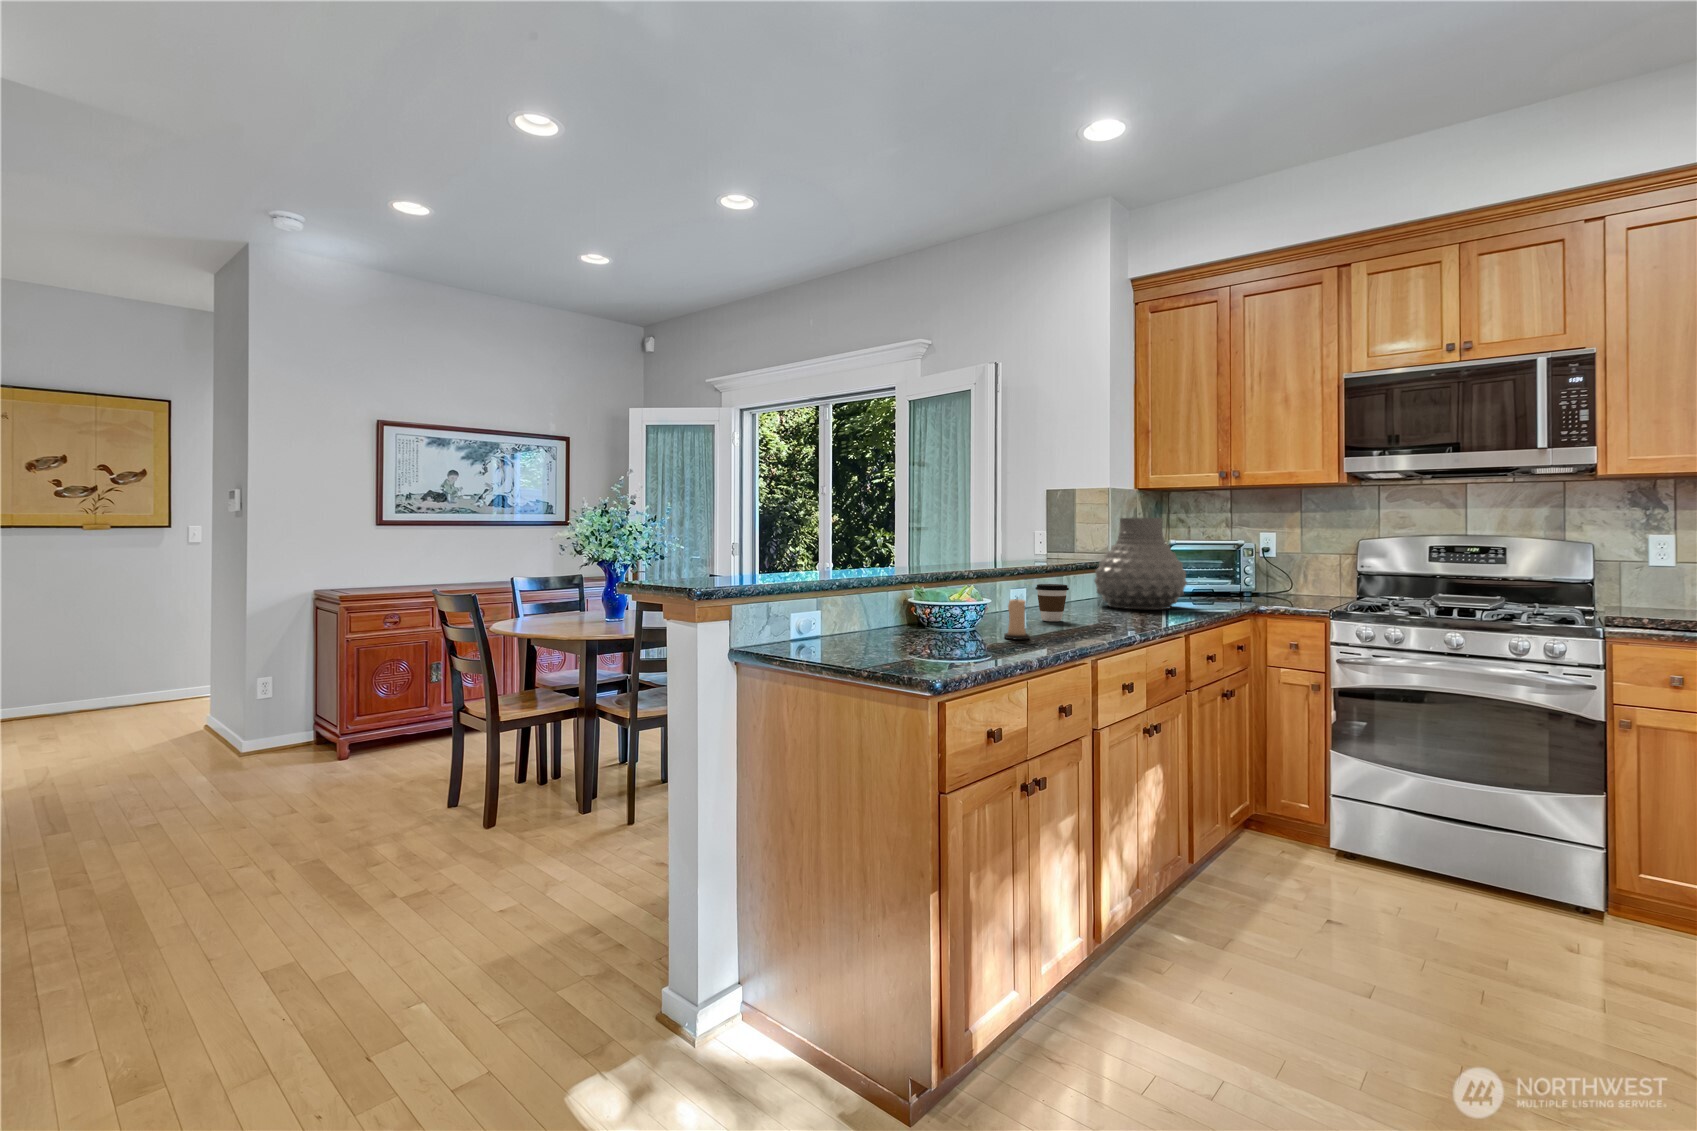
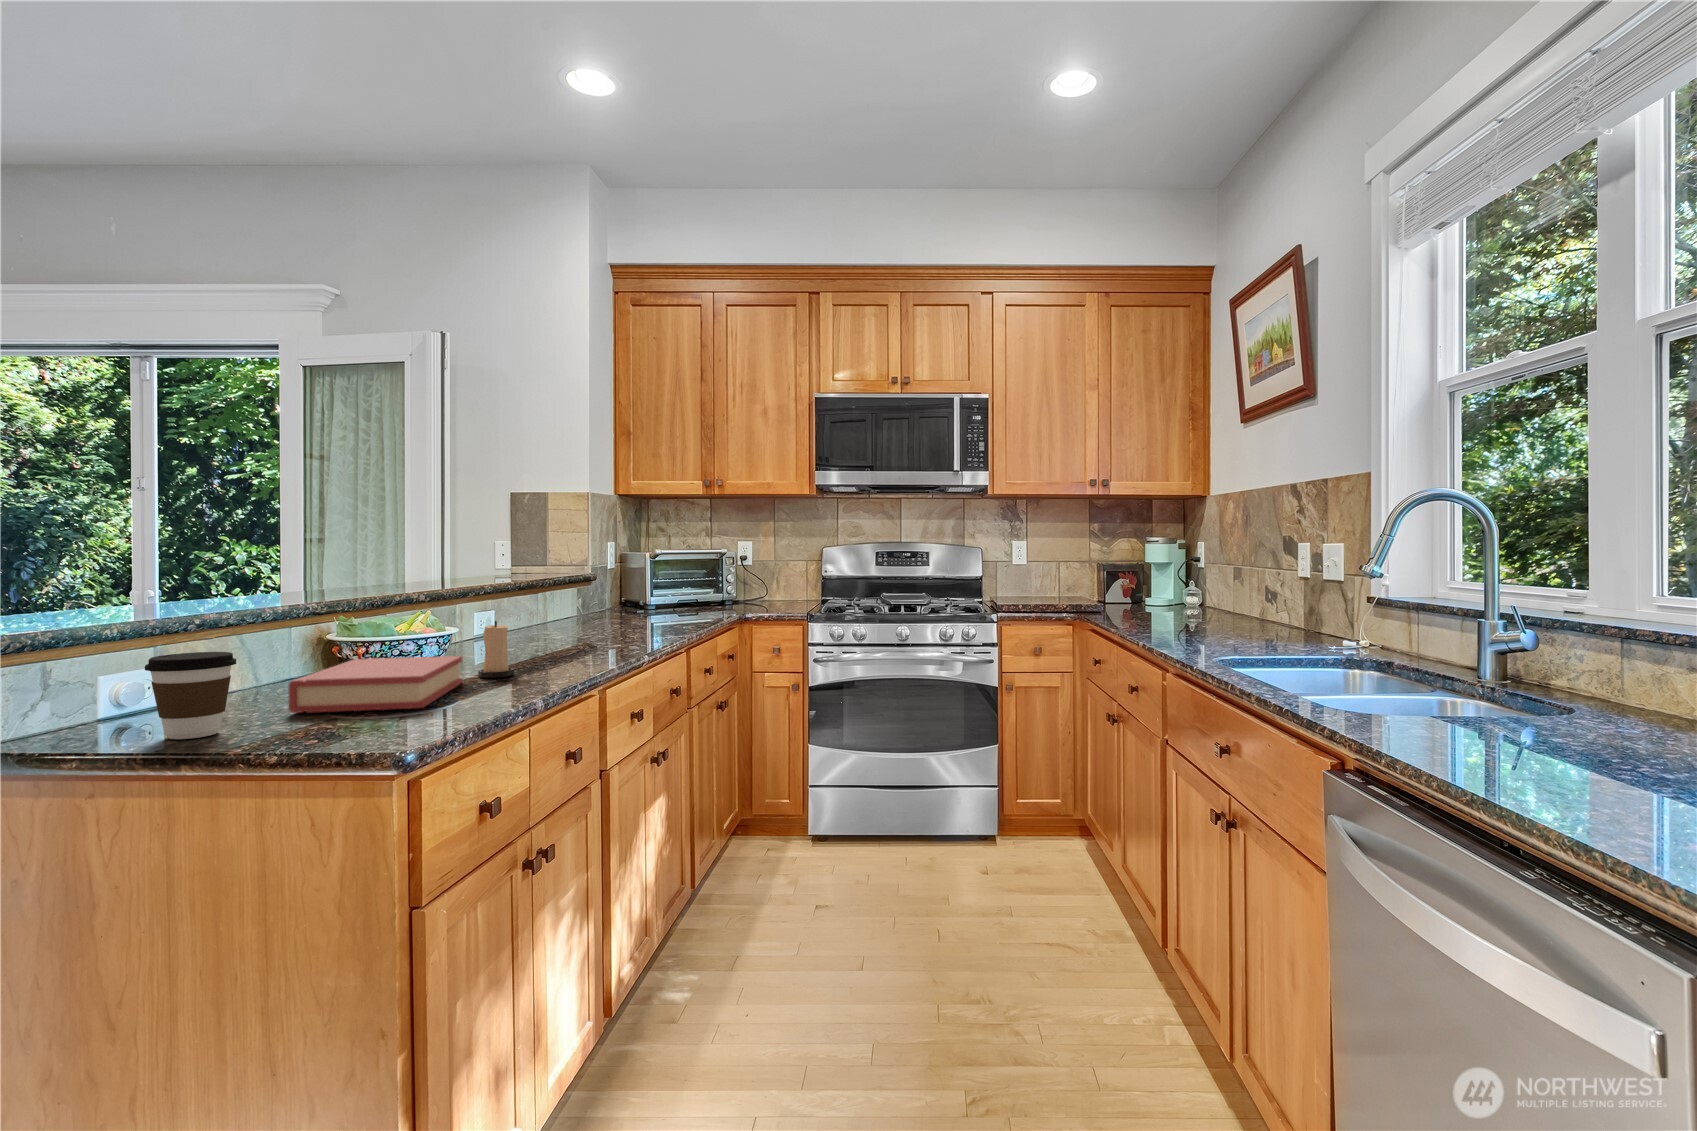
vase: present [1095,518,1187,609] -> none [578,524,678,625]
coffee cup: present [1035,584,1069,621] -> present [145,652,236,739]
hardback book: none [885,617,992,653] -> present [289,656,463,713]

